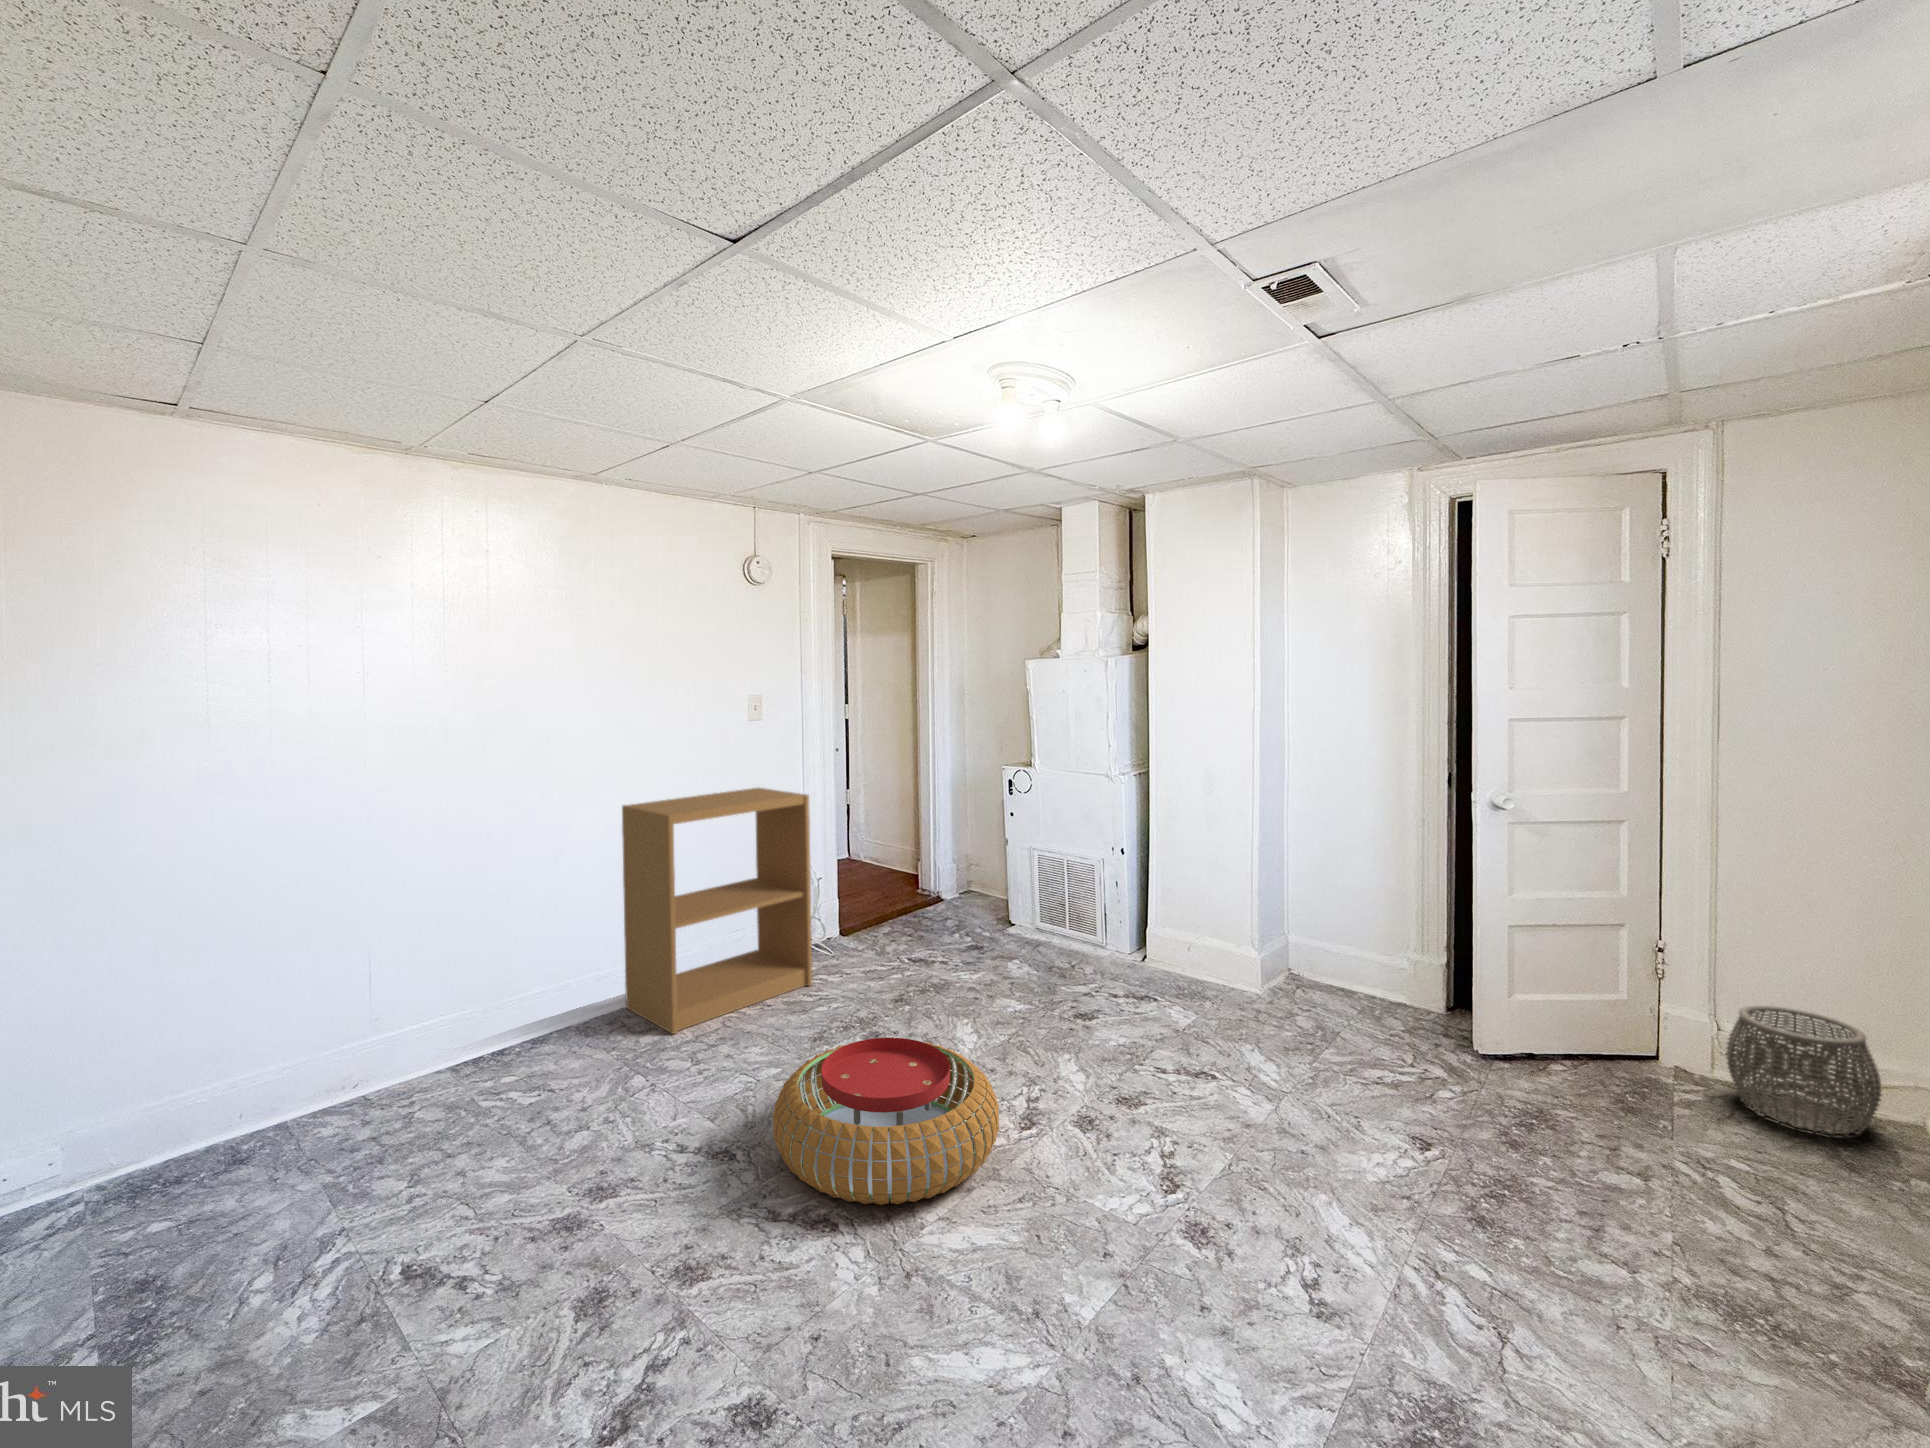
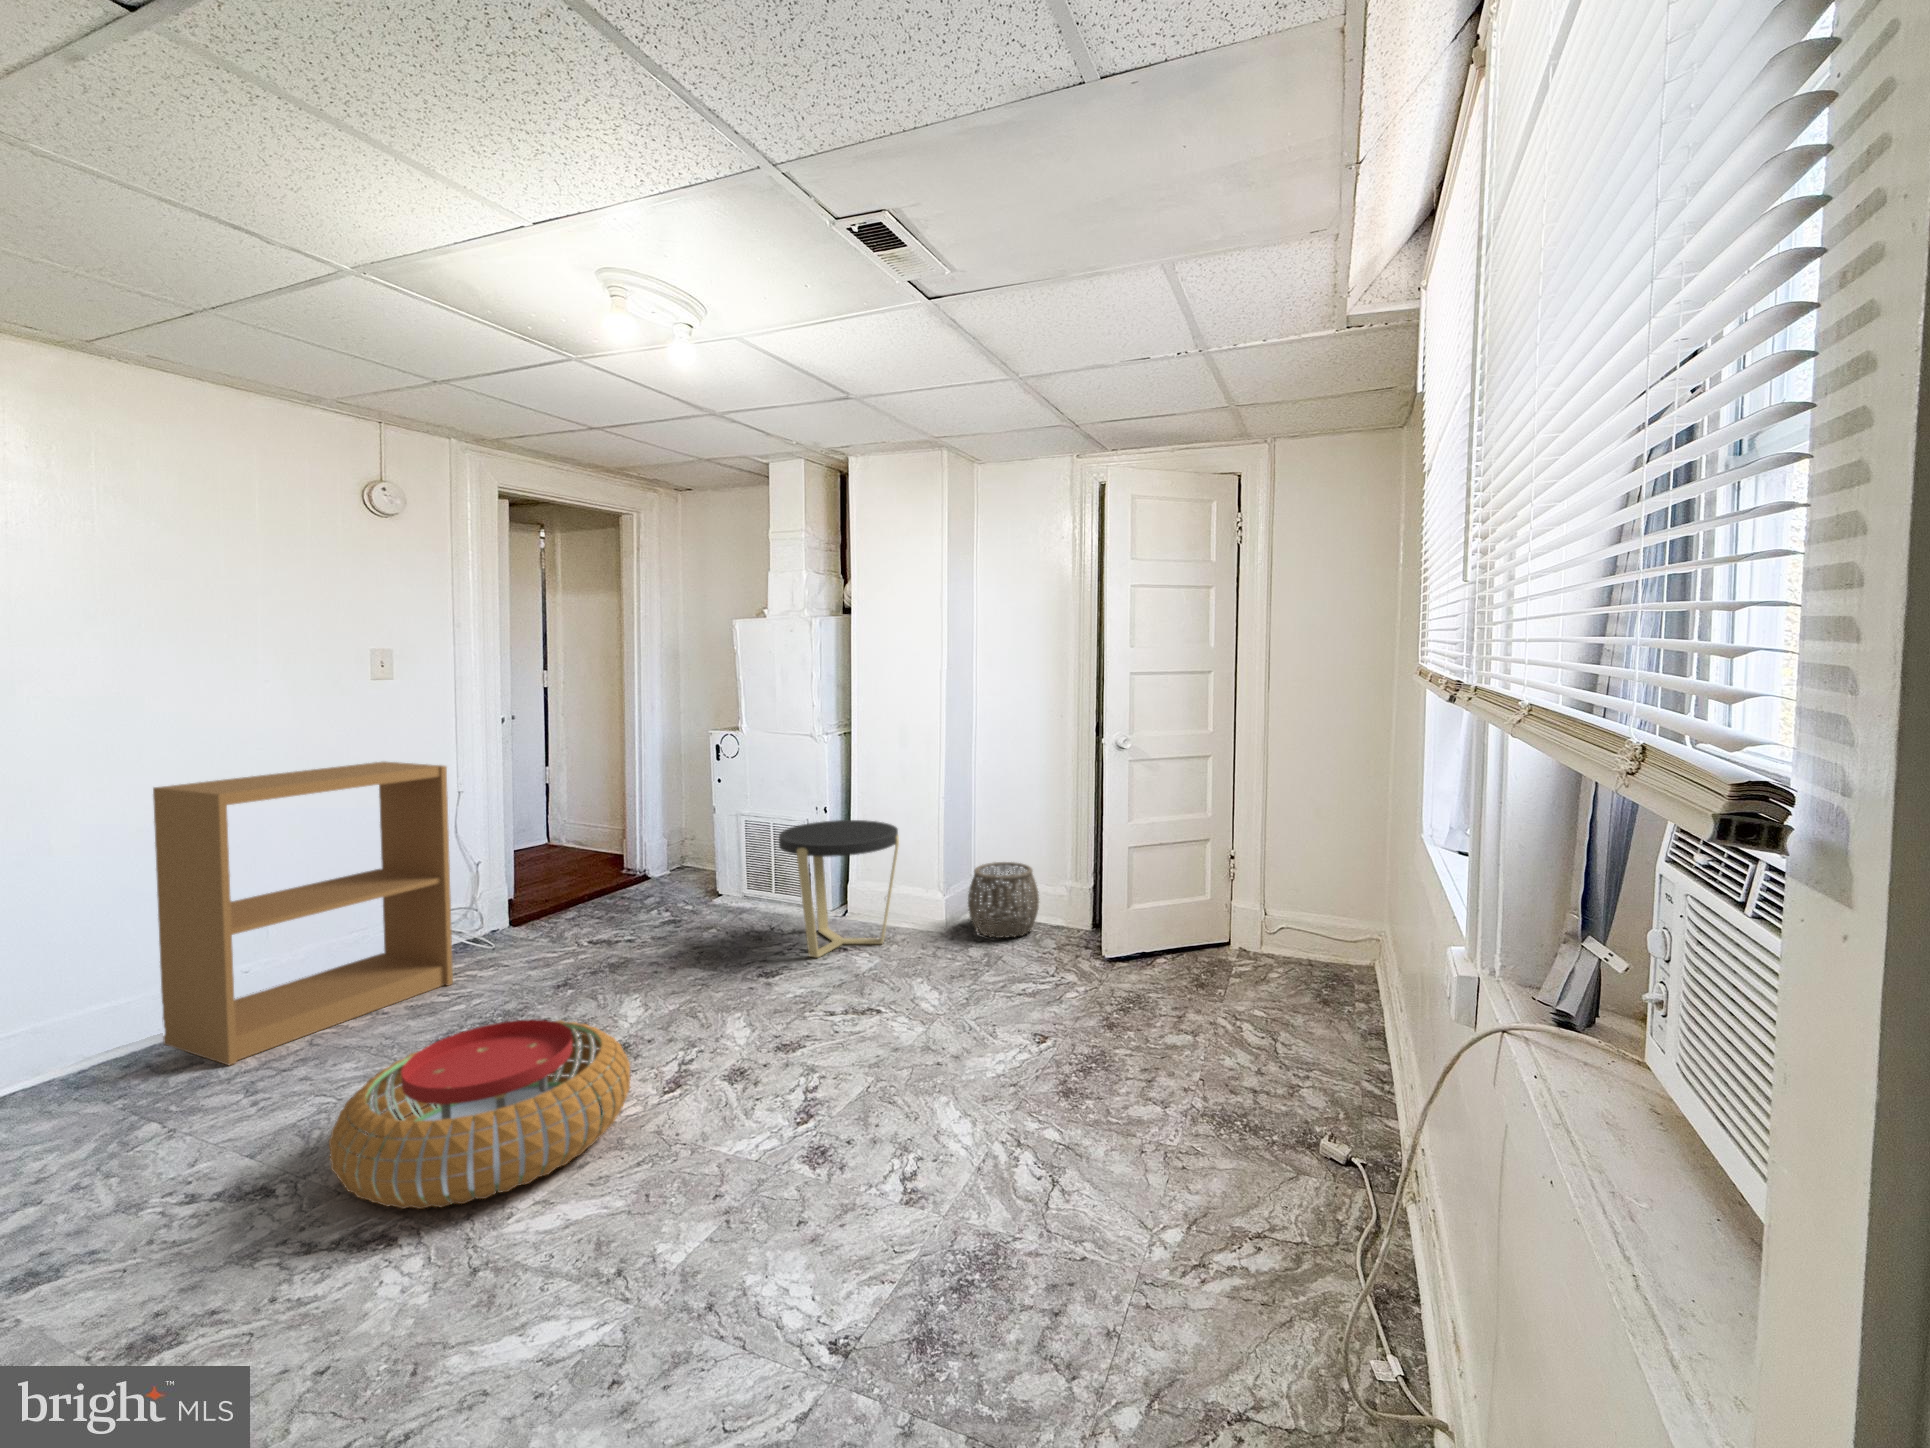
side table: none [1088,864,1213,1005] -> present [779,820,899,958]
woven basket: present [1726,1006,1882,1135] -> present [968,862,1039,938]

